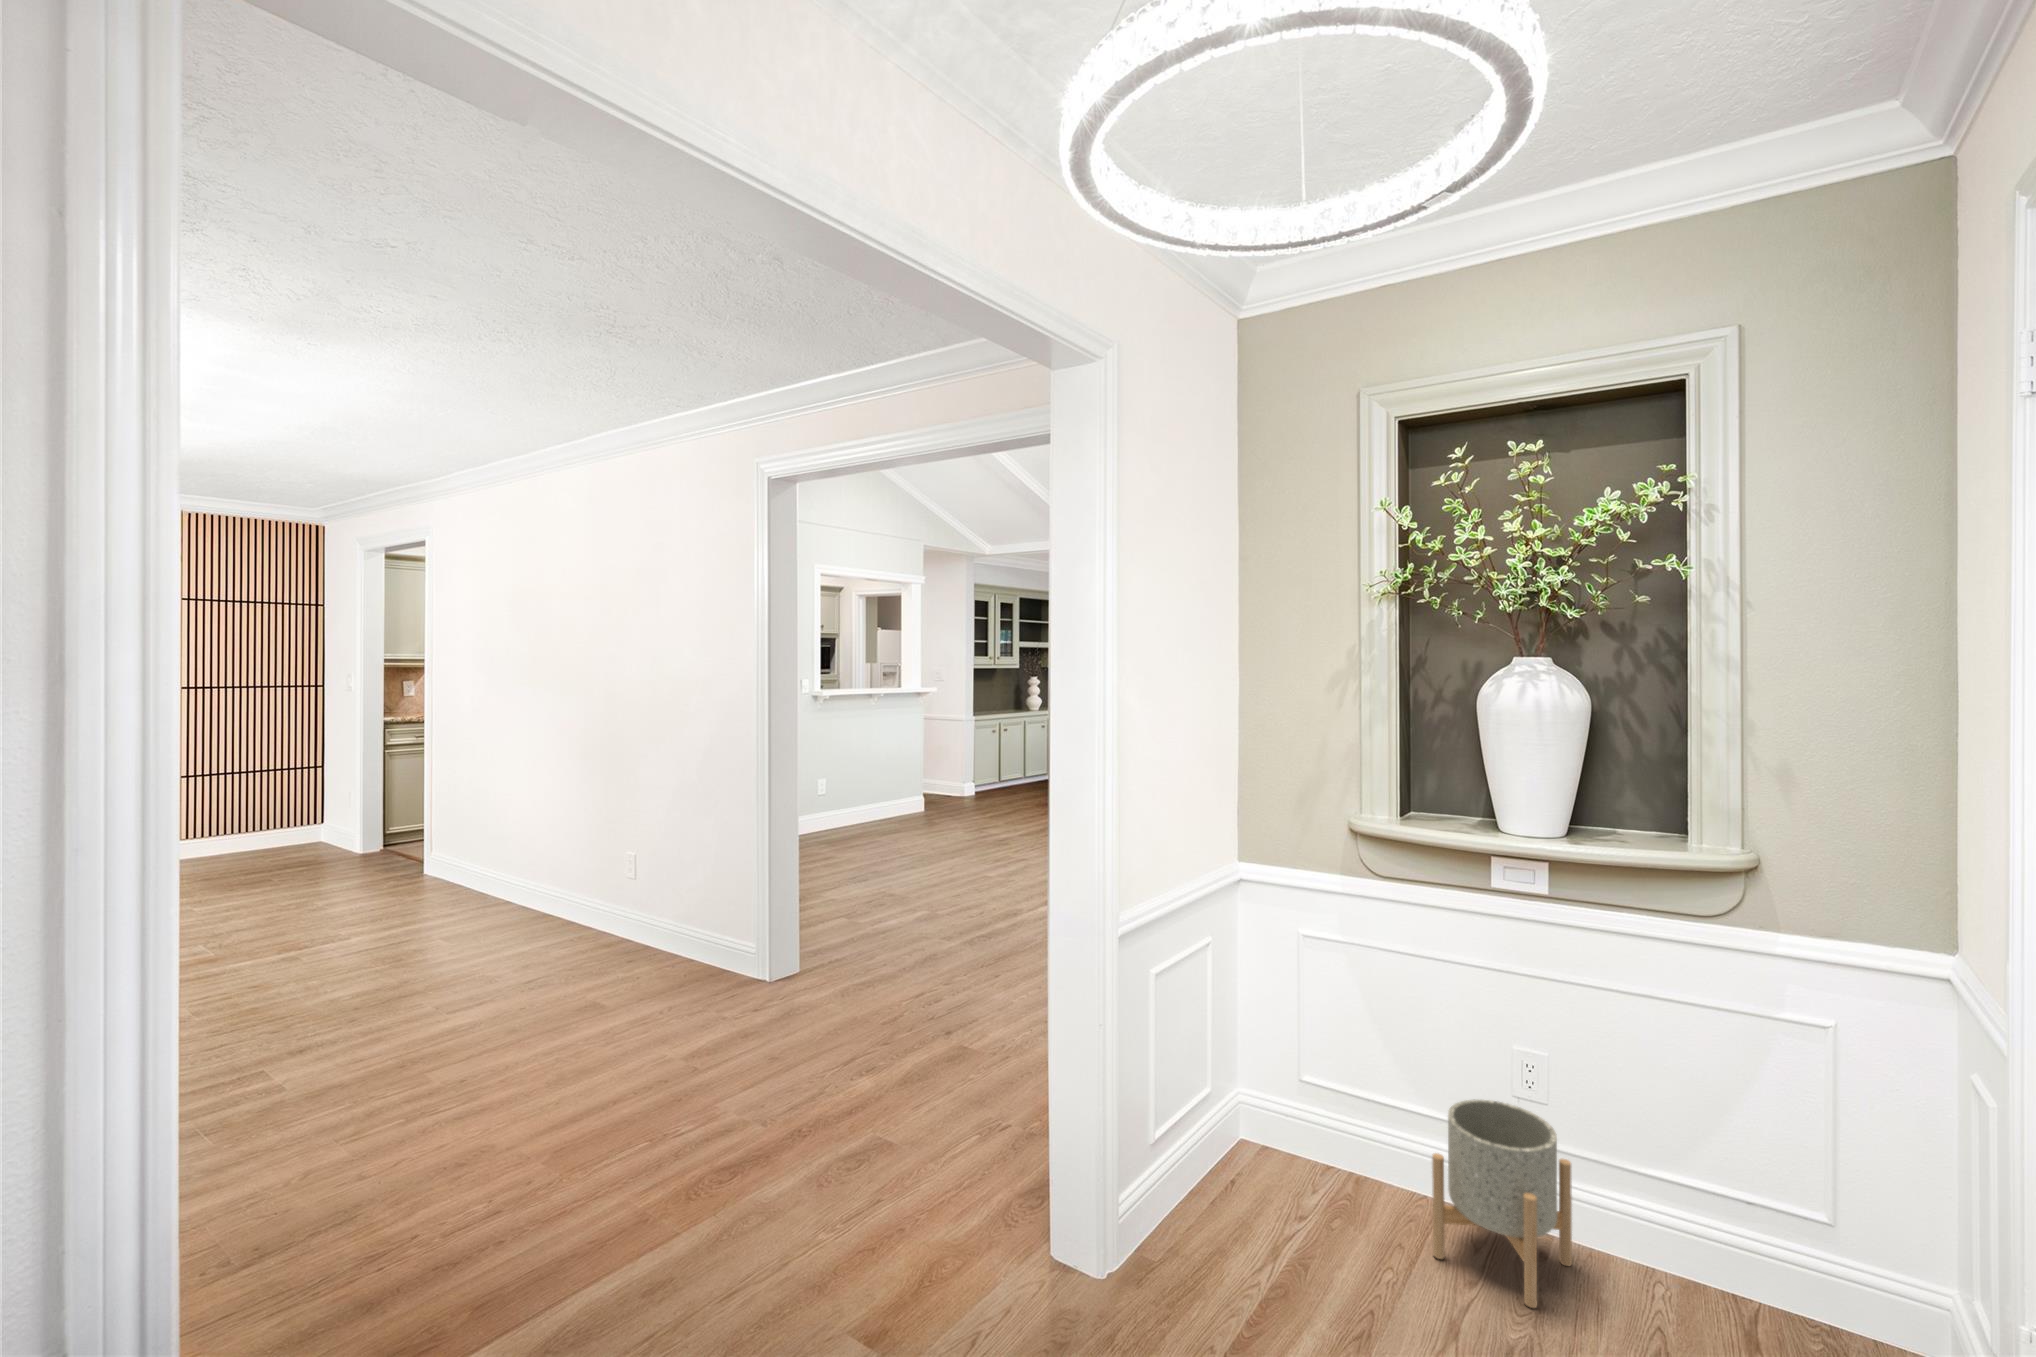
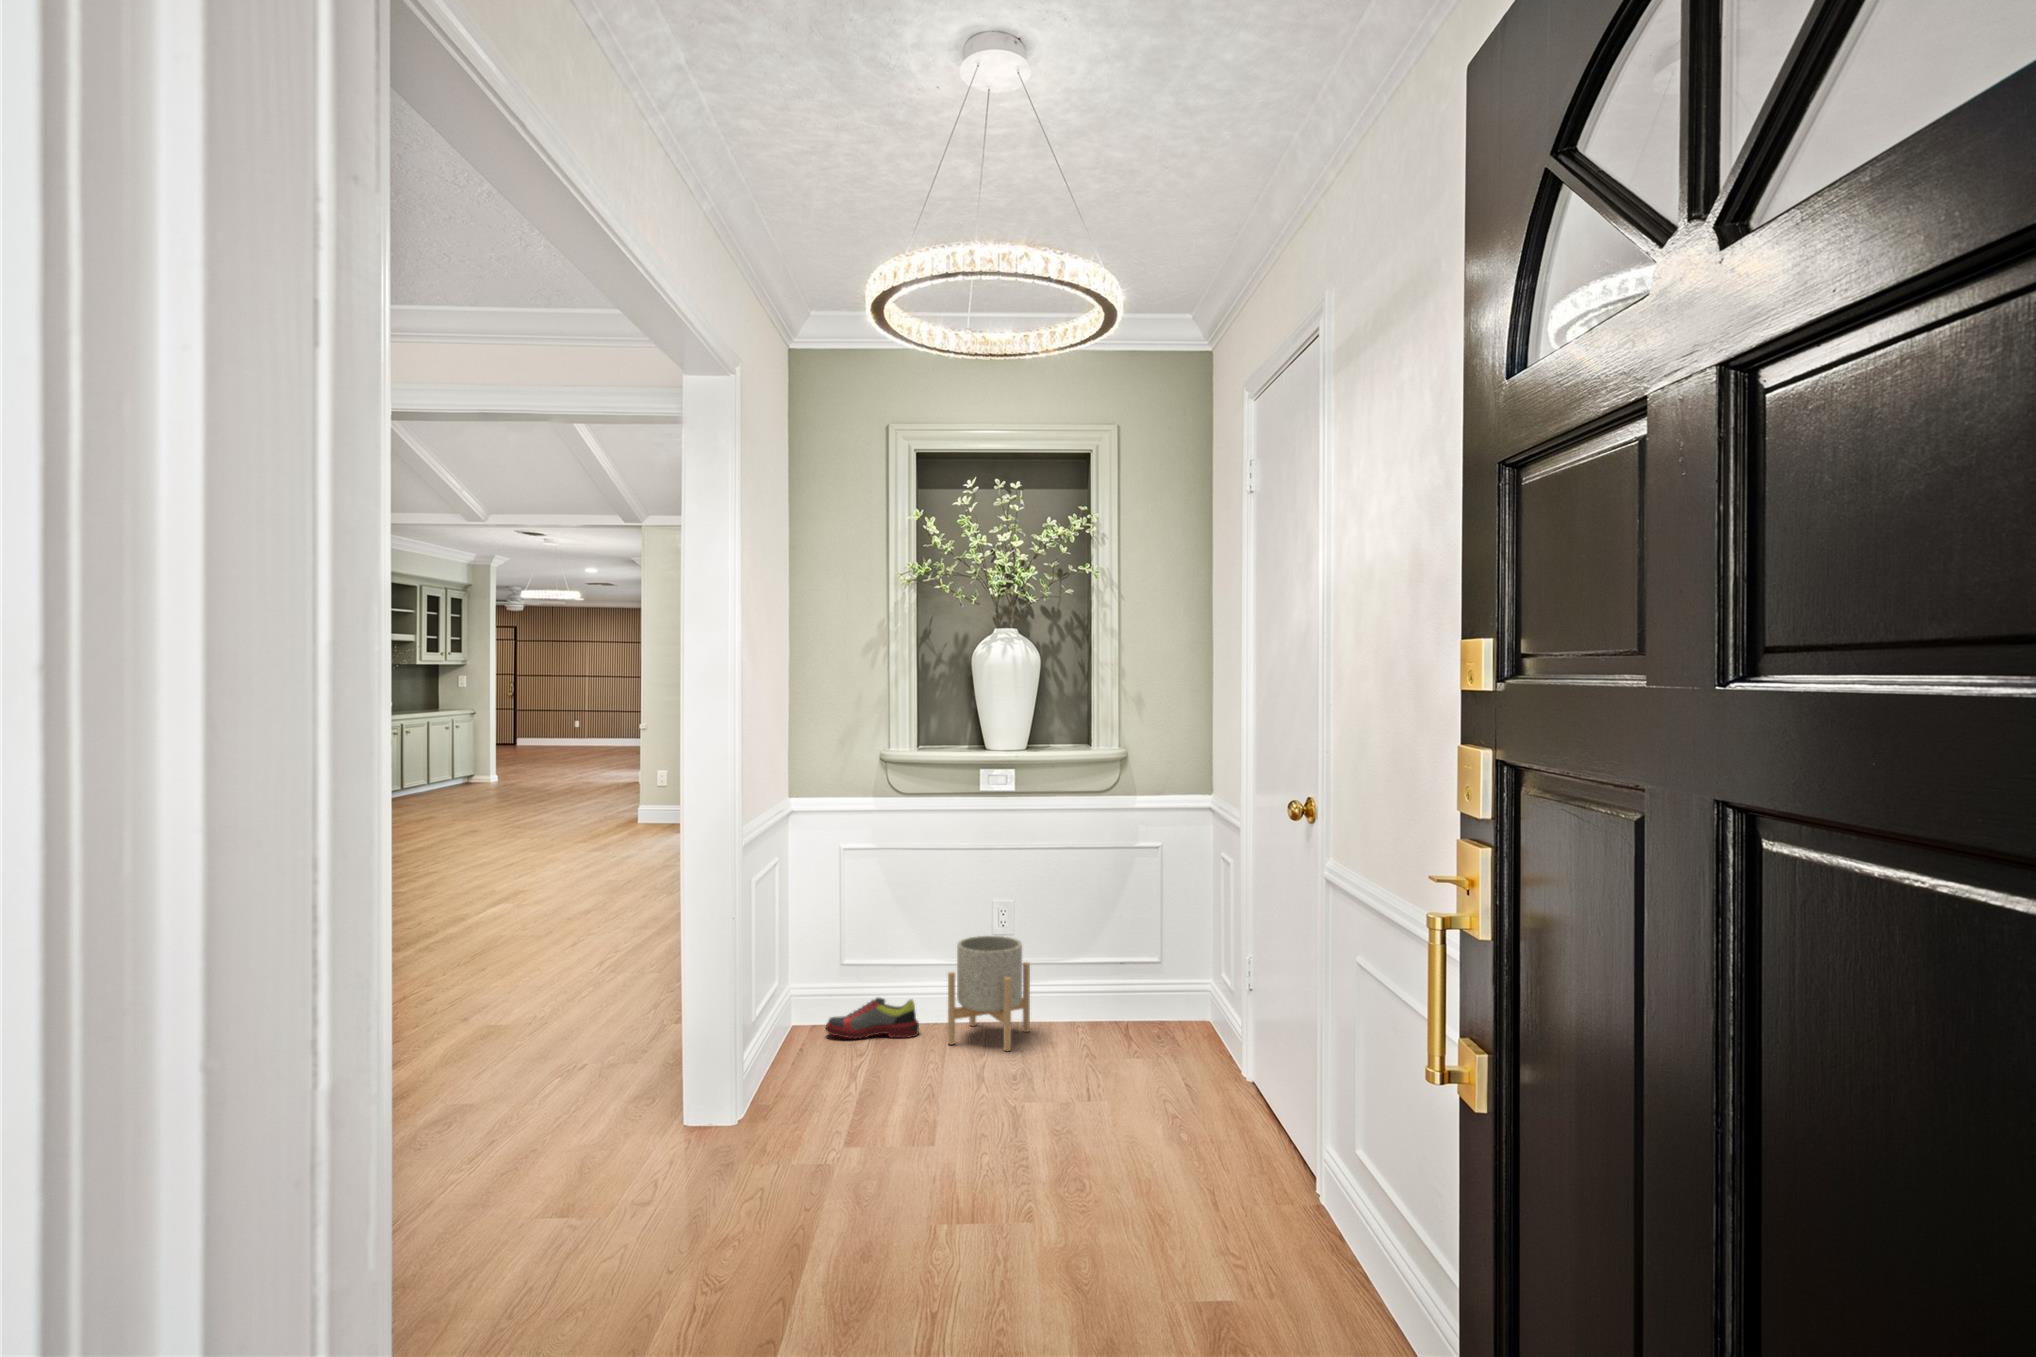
shoe: none [1264,1150,1393,1221] -> present [826,998,919,1039]

